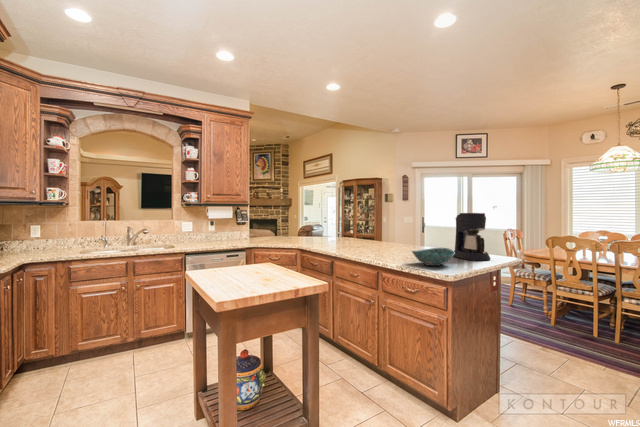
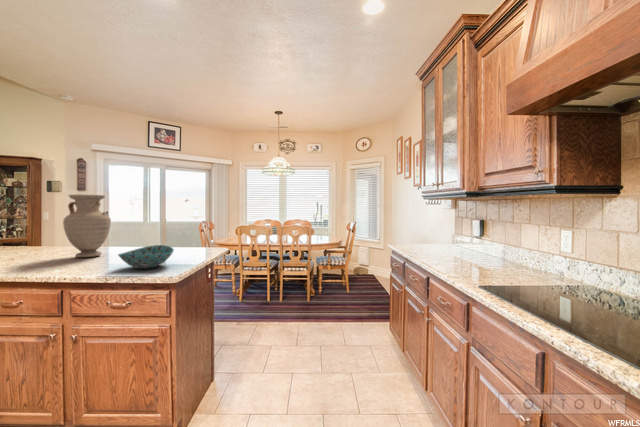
vase: none [385,205,414,252] -> present [63,194,111,257]
coffee maker: present [453,213,490,261] -> none [164,205,204,255]

